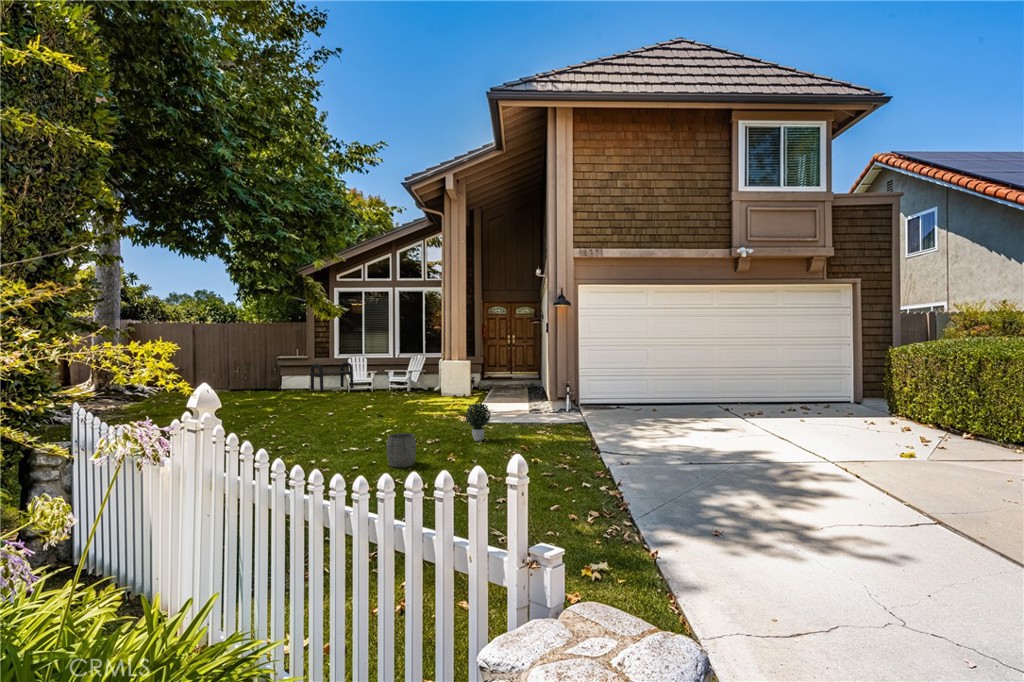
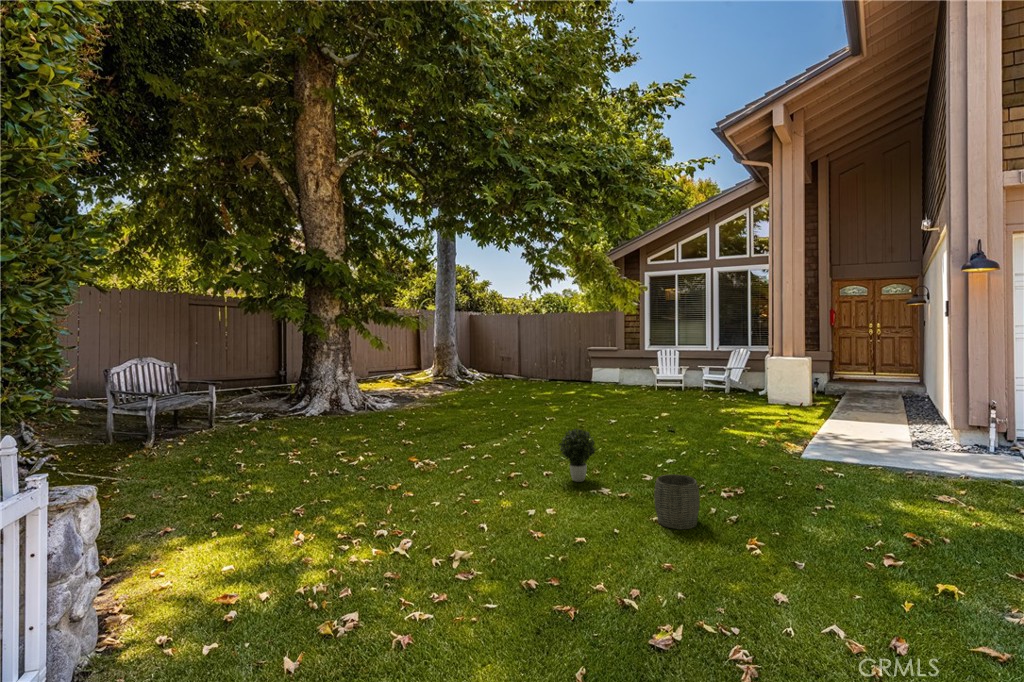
bench: present [311,362,353,391] -> none [617,355,662,386]
potted plant: present [465,403,491,441] -> present [559,429,596,482]

